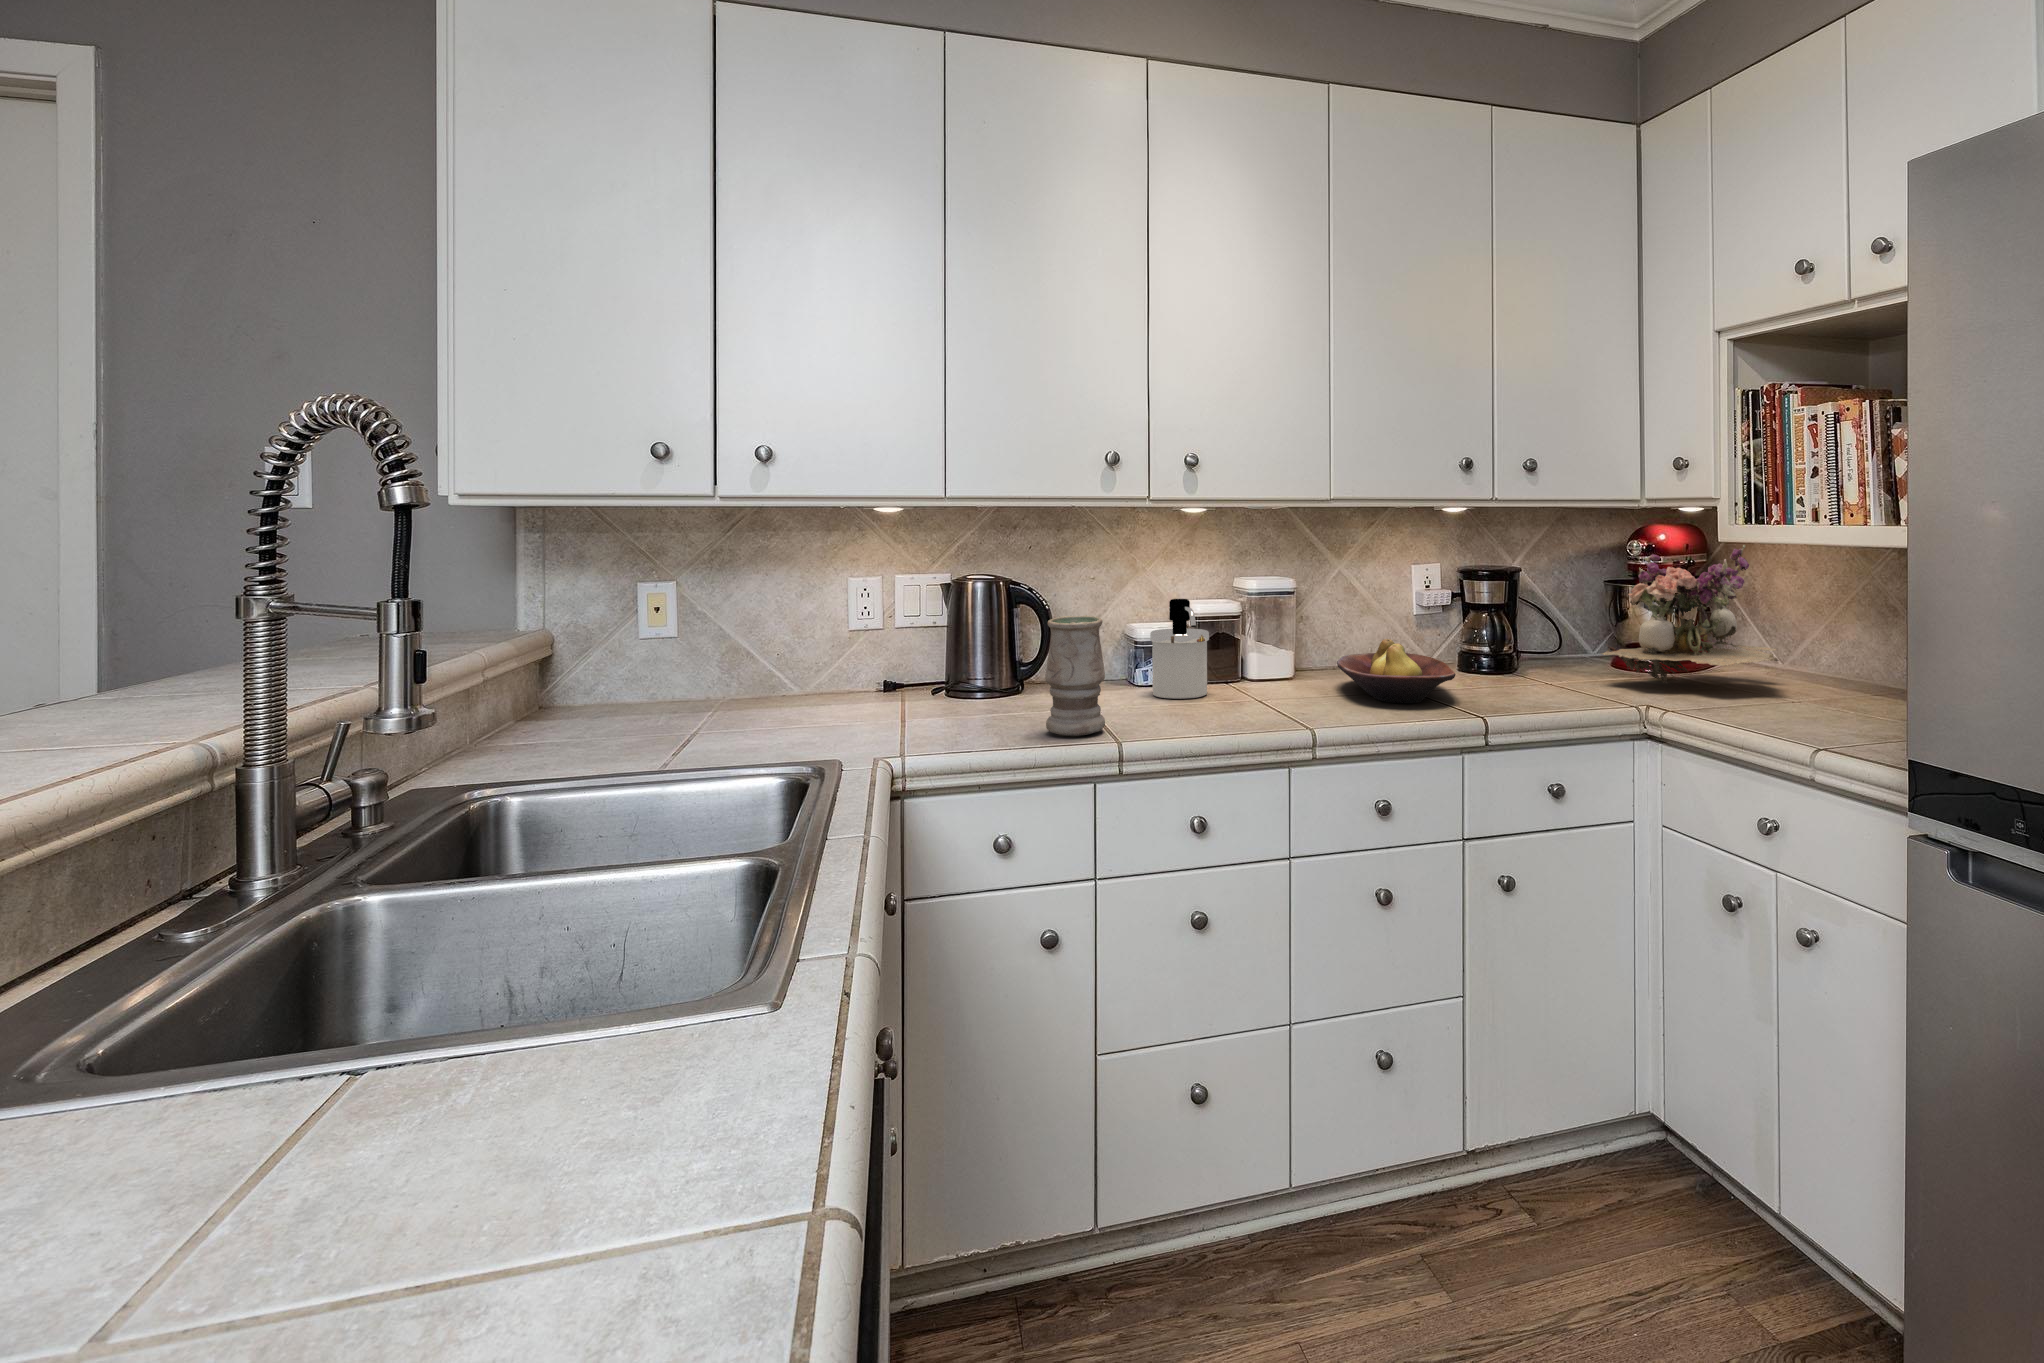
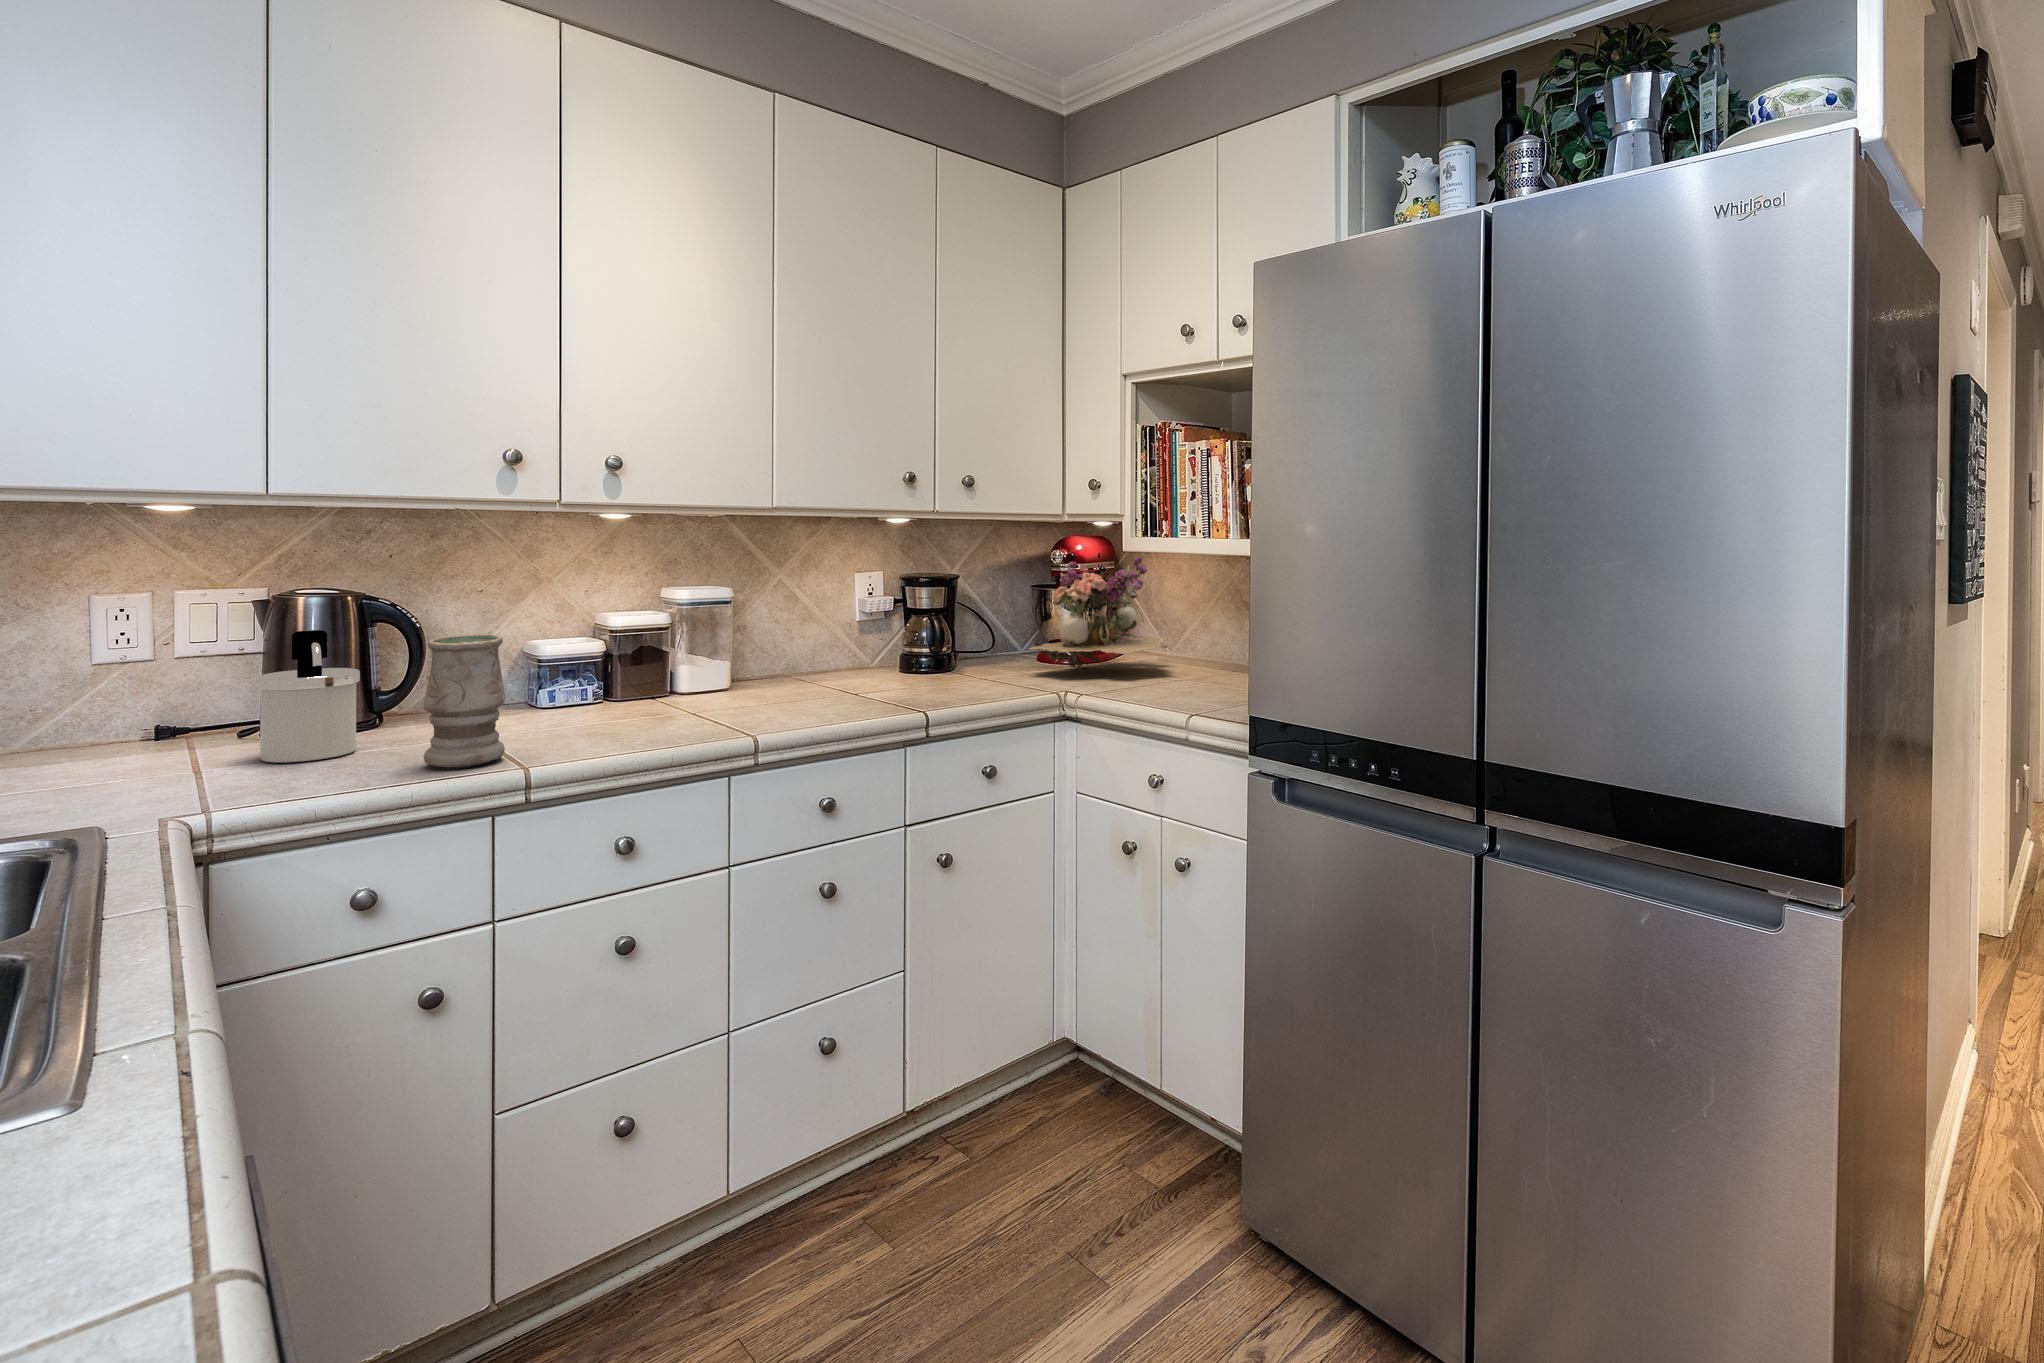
soap dispenser: present [1150,599,1209,699] -> present [257,630,360,763]
fruit bowl: present [1337,639,1456,703] -> none [776,645,897,705]

